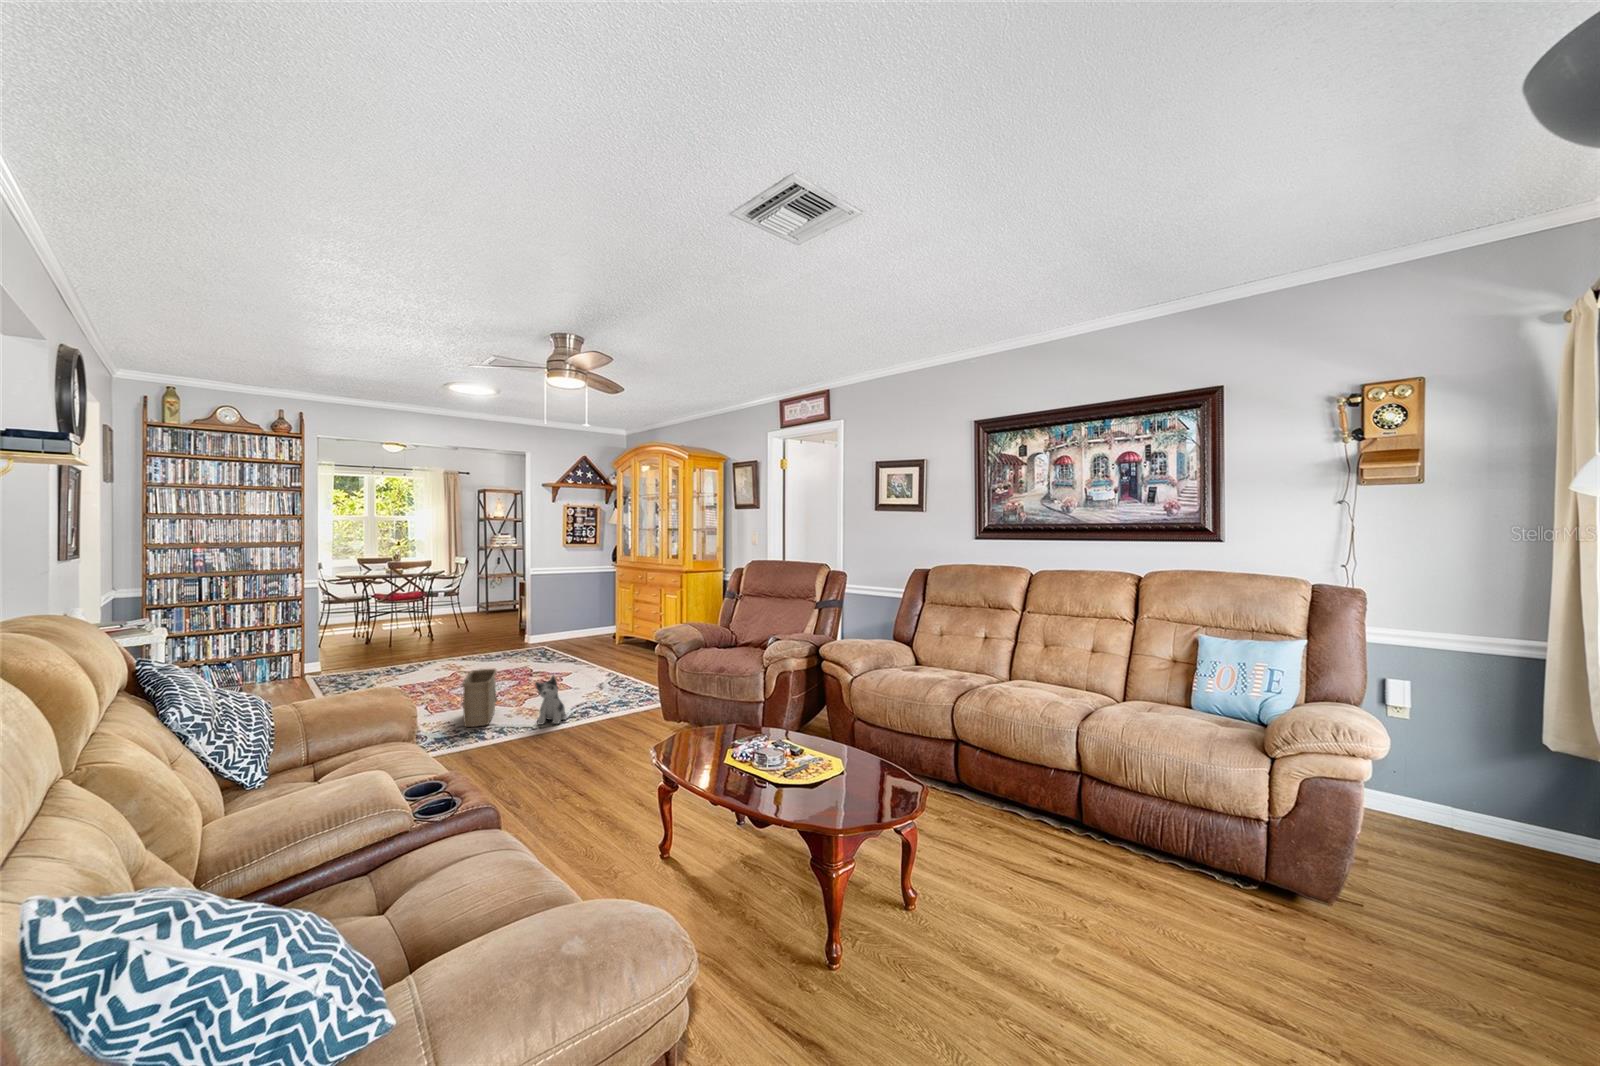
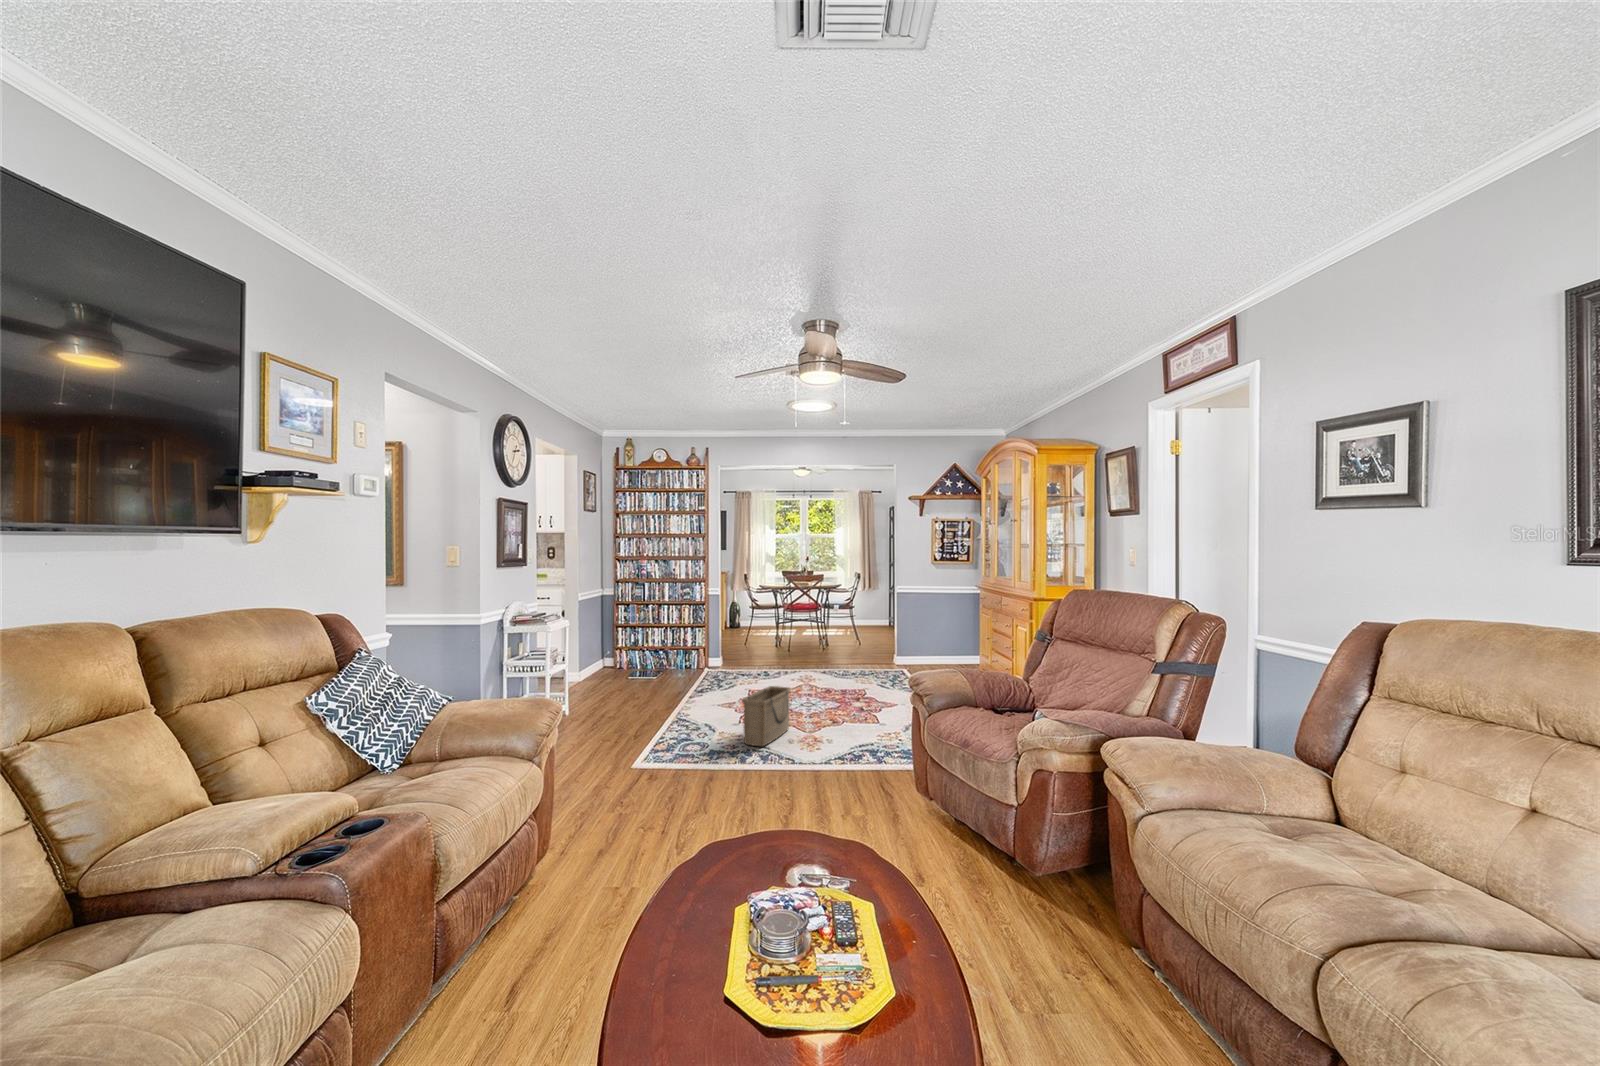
plush toy: present [535,676,567,725] -> none [803,706,838,762]

